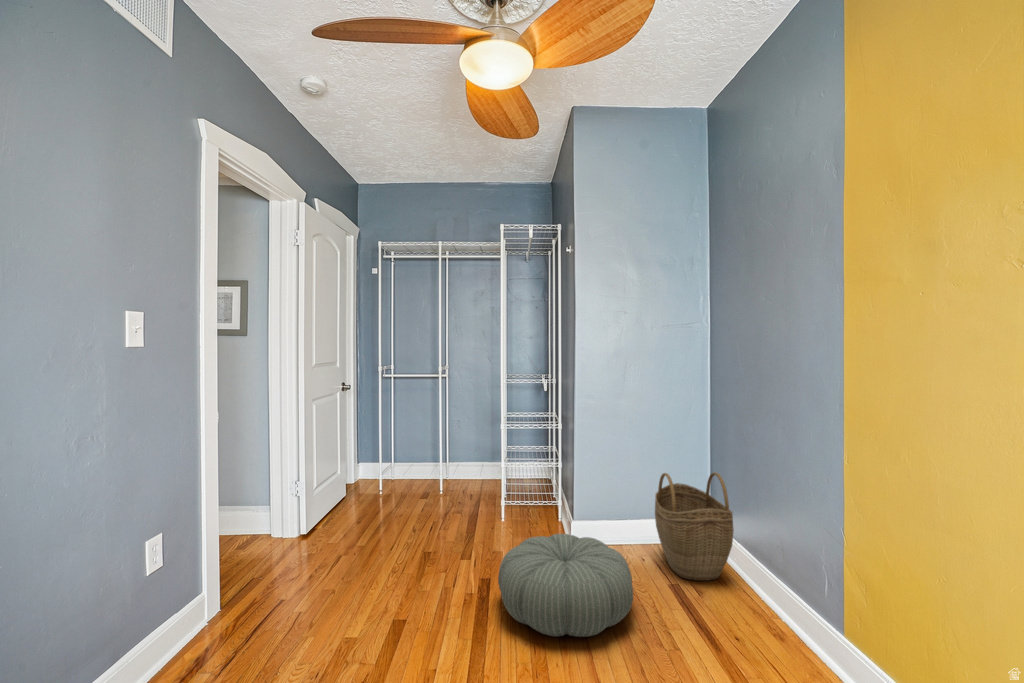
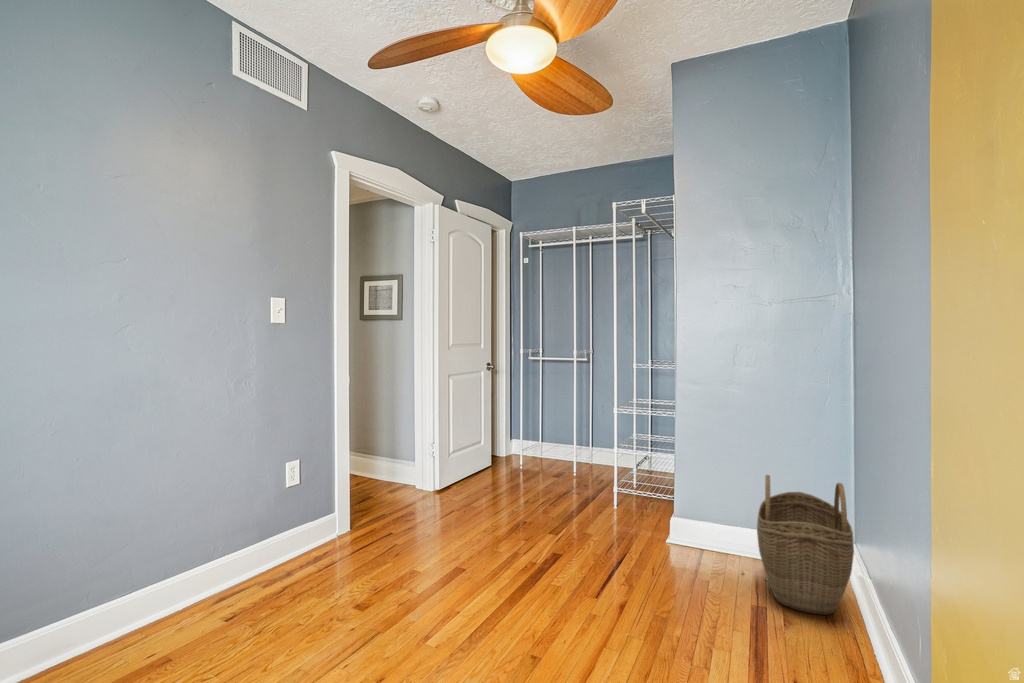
pouf: present [498,533,633,637] -> none [542,520,688,627]

